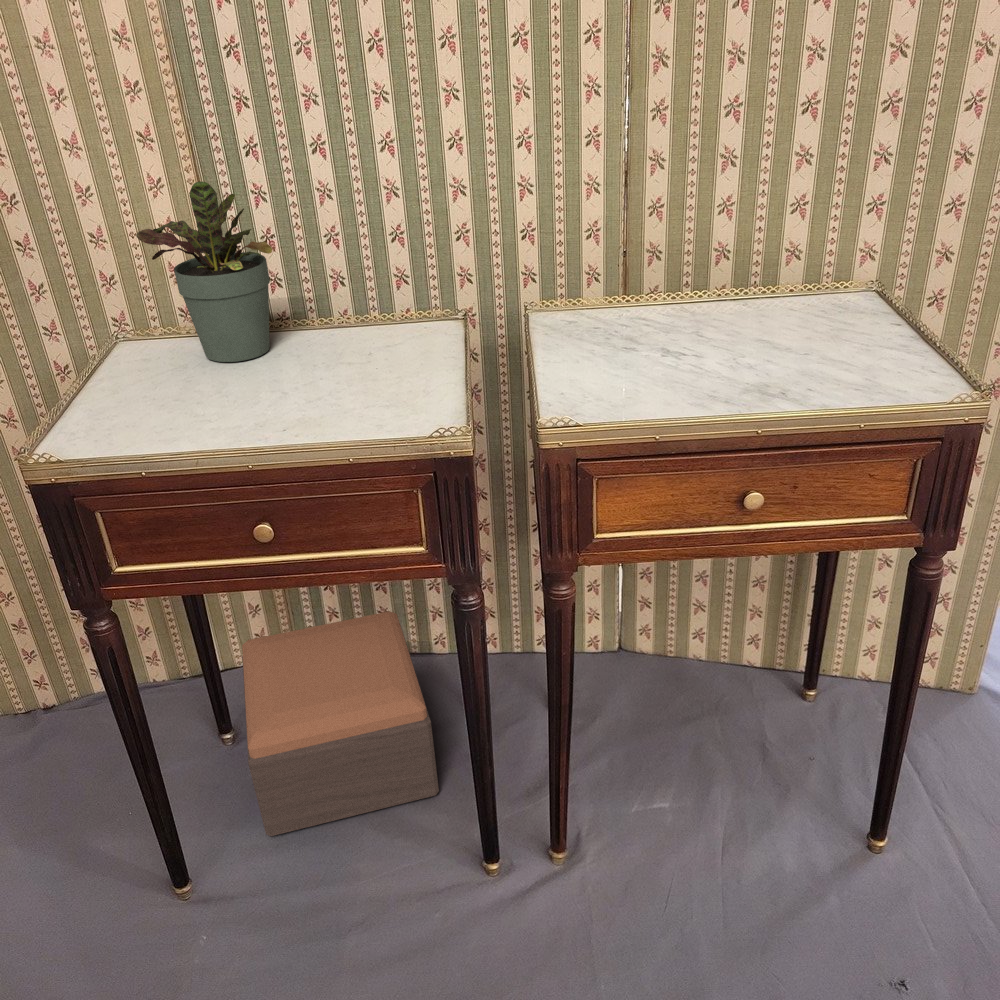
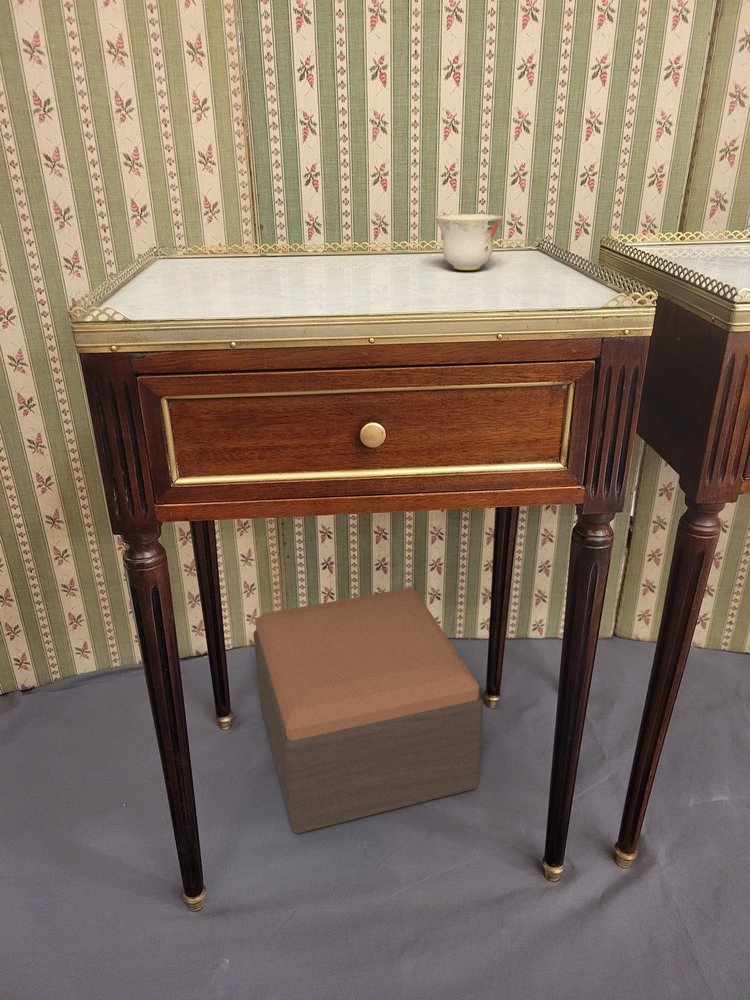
potted plant: present [136,182,272,362] -> none [221,39,362,270]
teacup: none [337,307,397,361] -> present [435,214,503,270]

